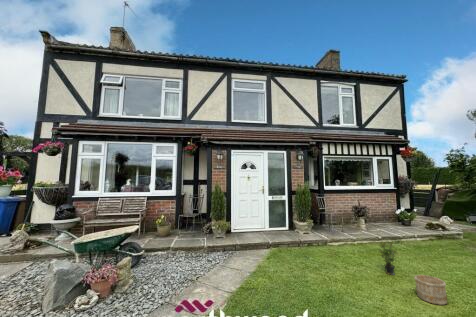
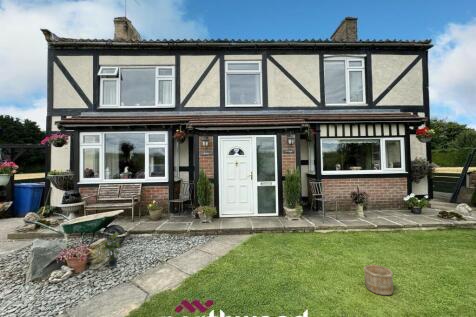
potted plant: present [379,241,397,275] -> present [102,232,121,268]

